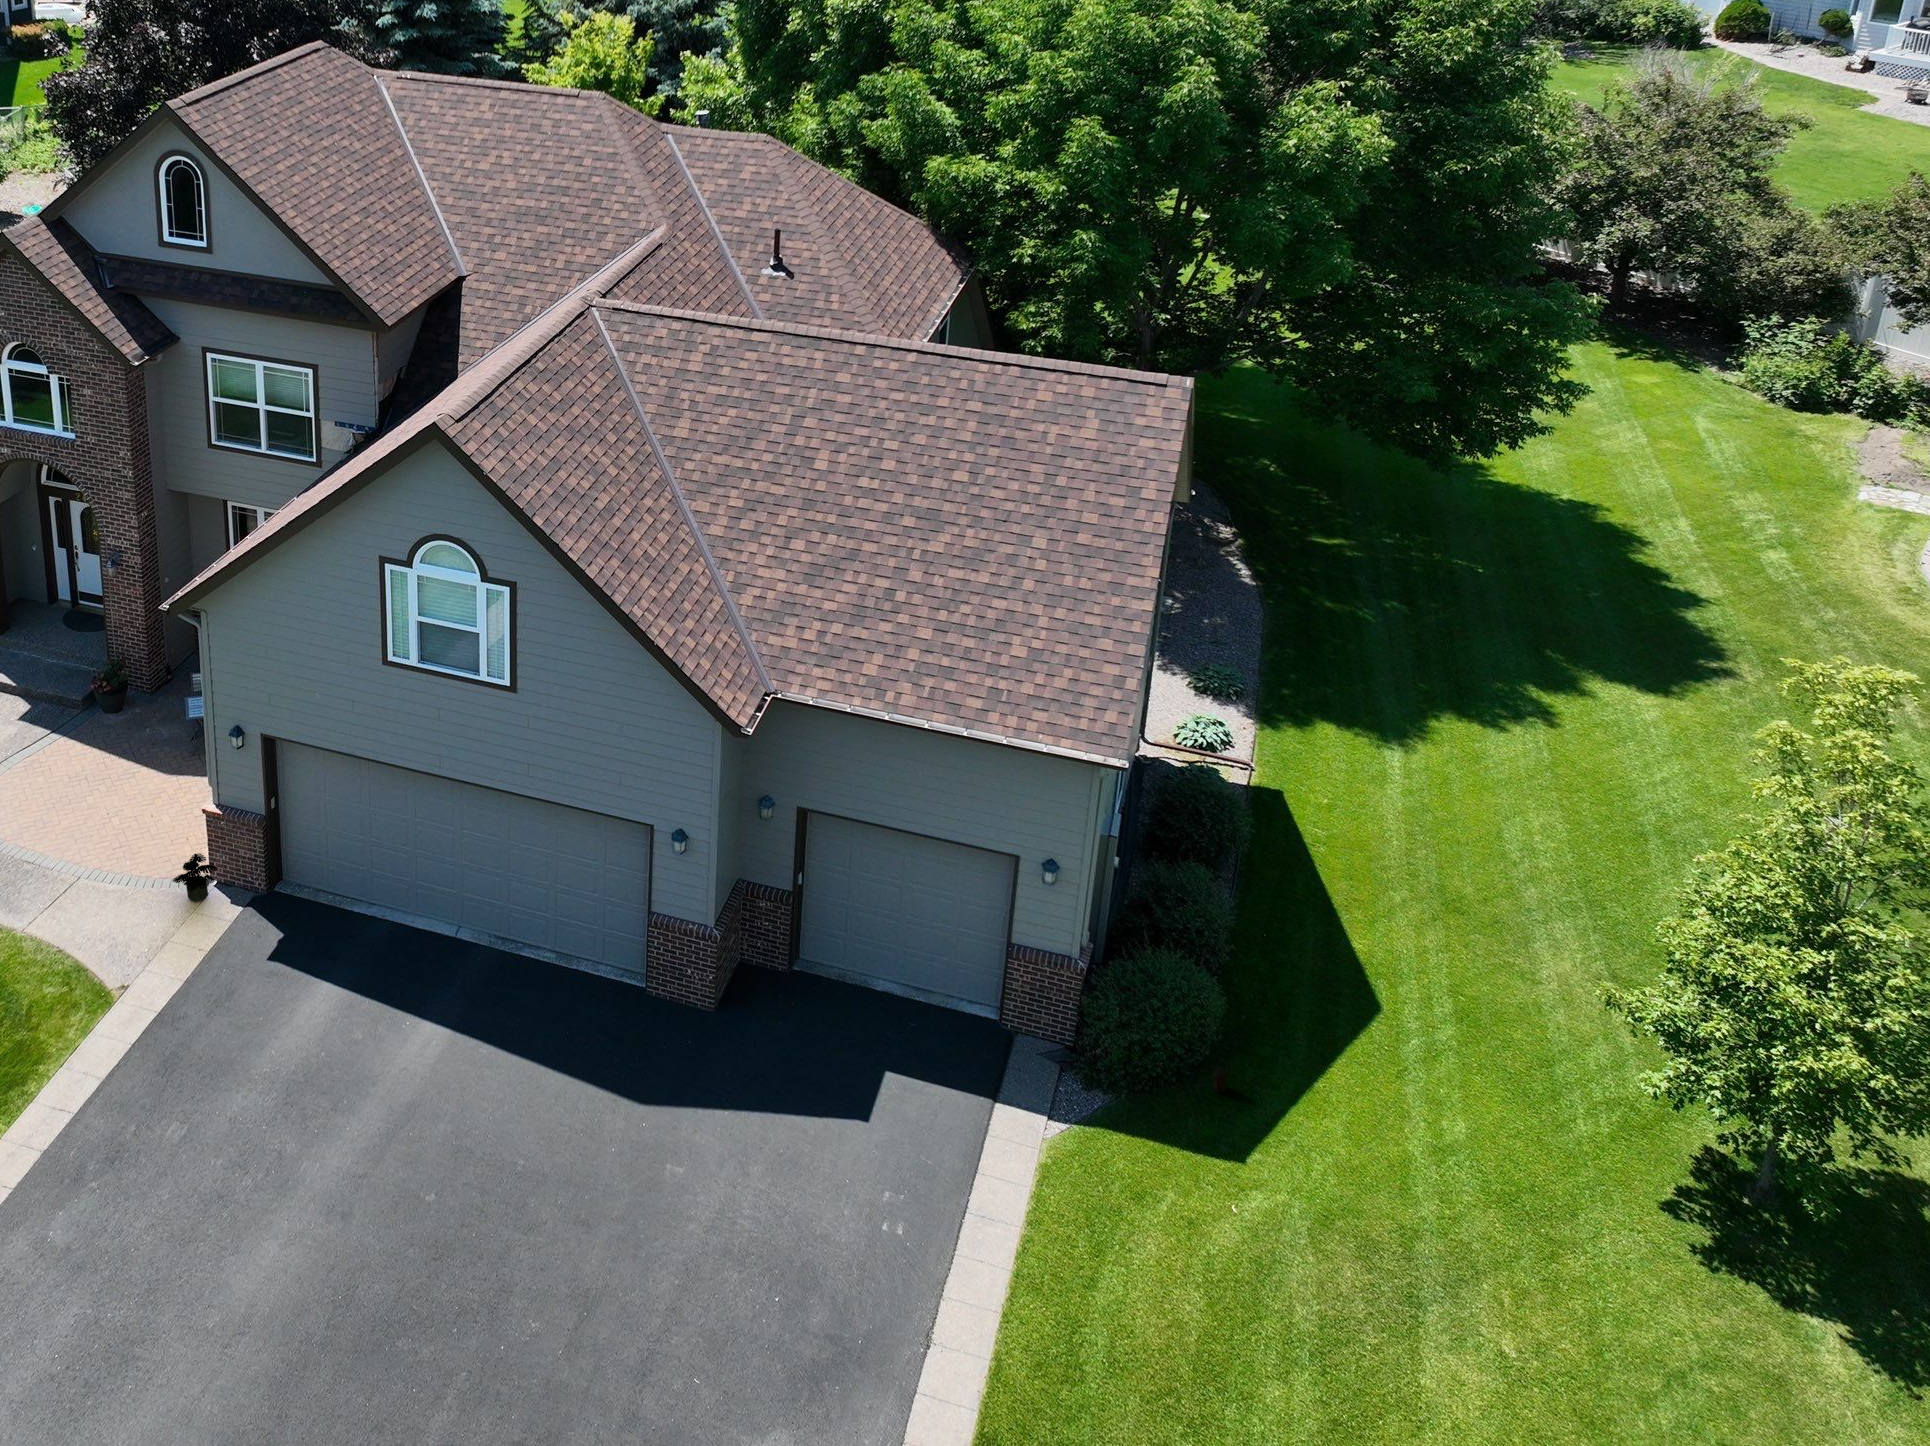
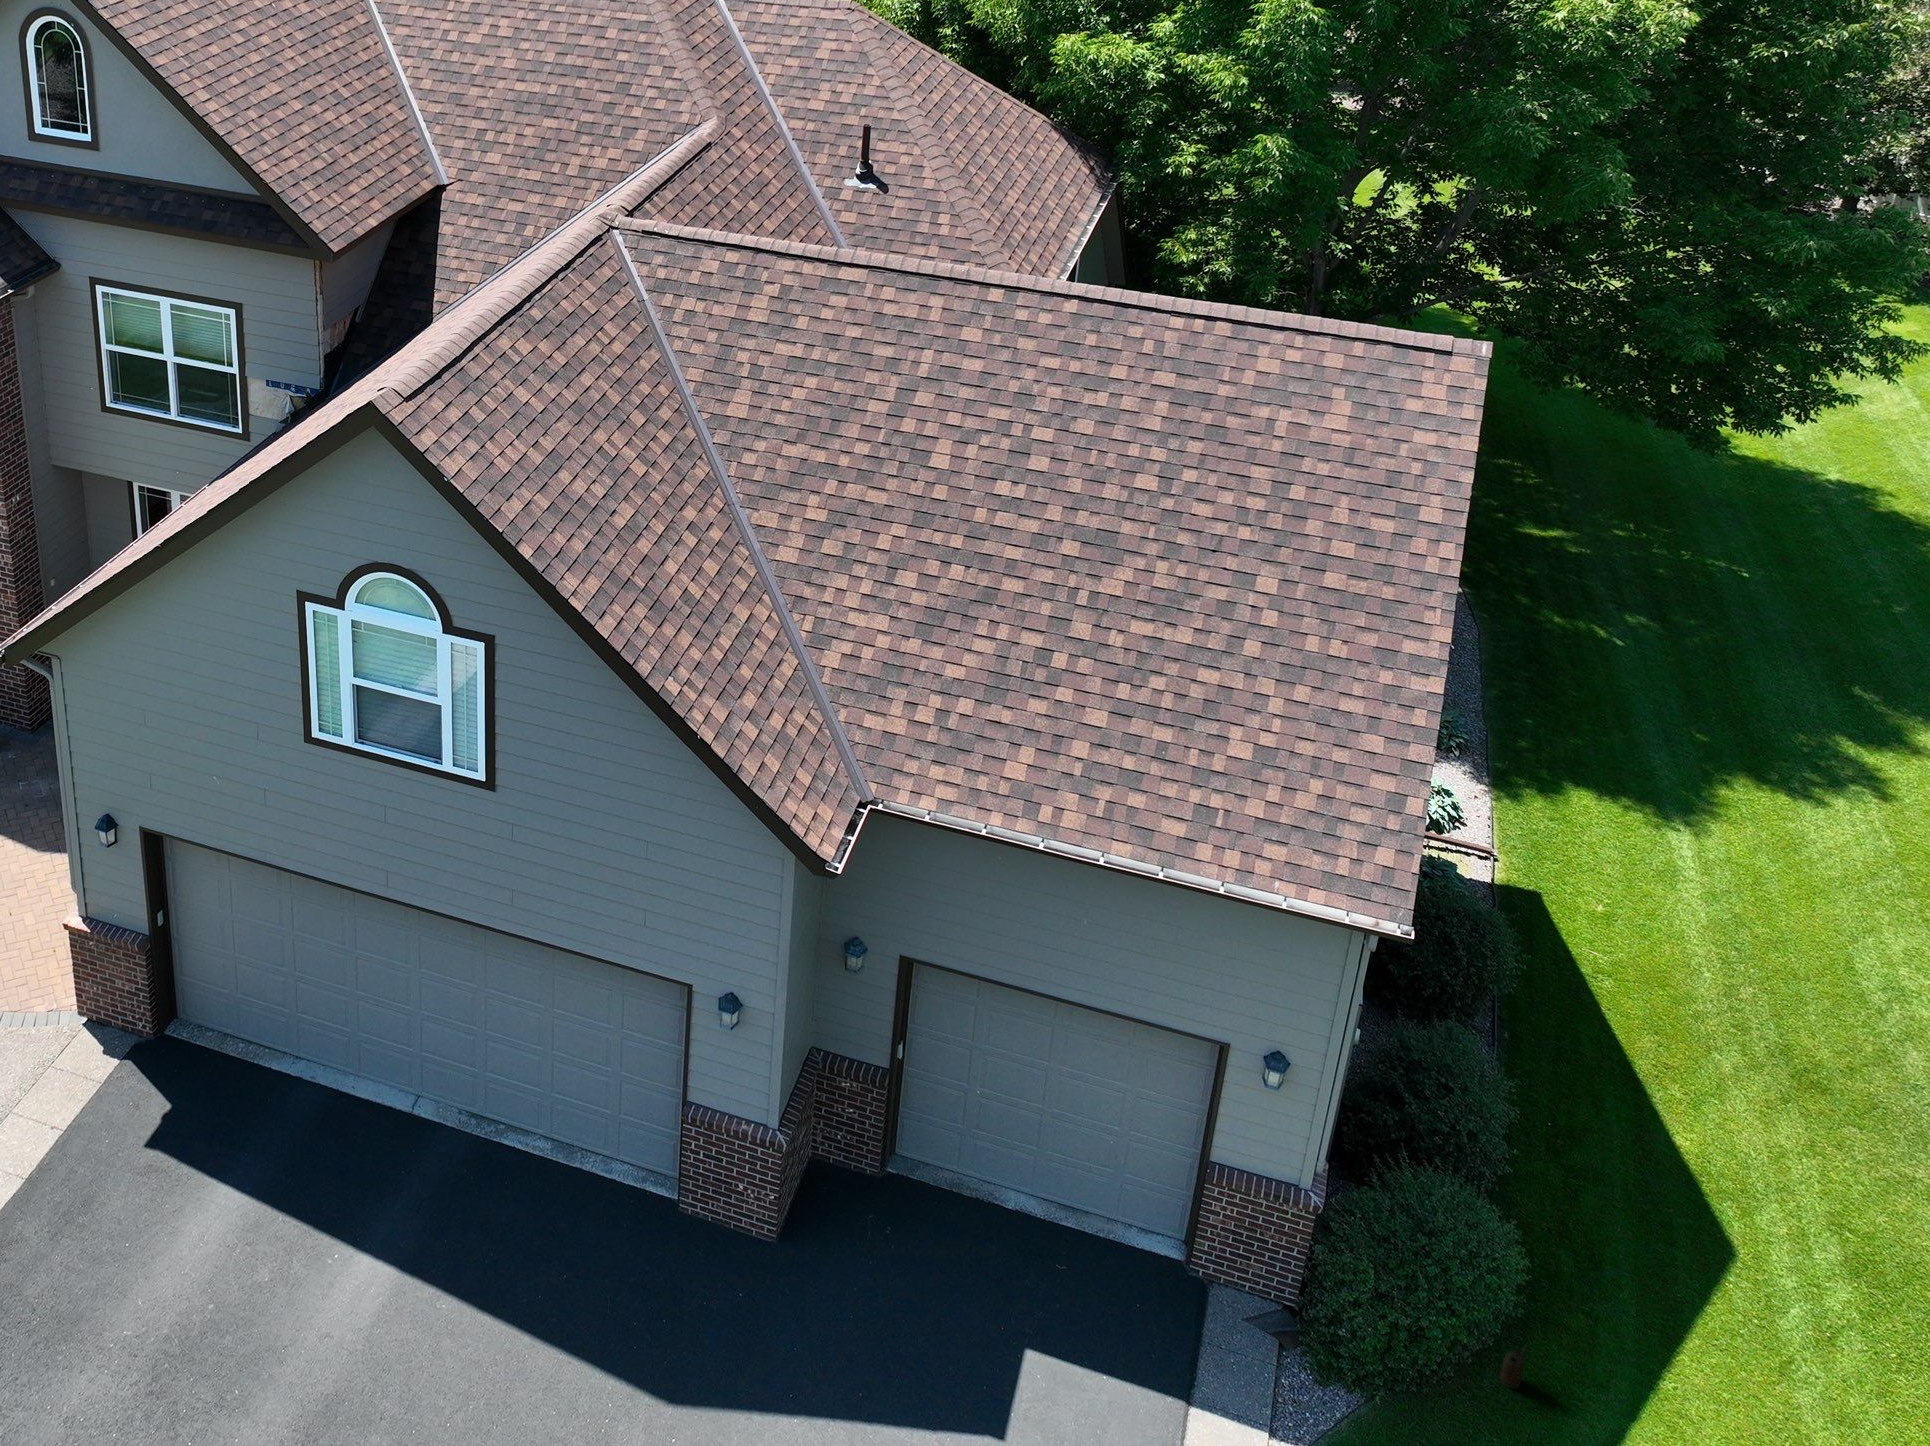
potted plant: present [172,853,218,902] -> none [25,979,89,1048]

